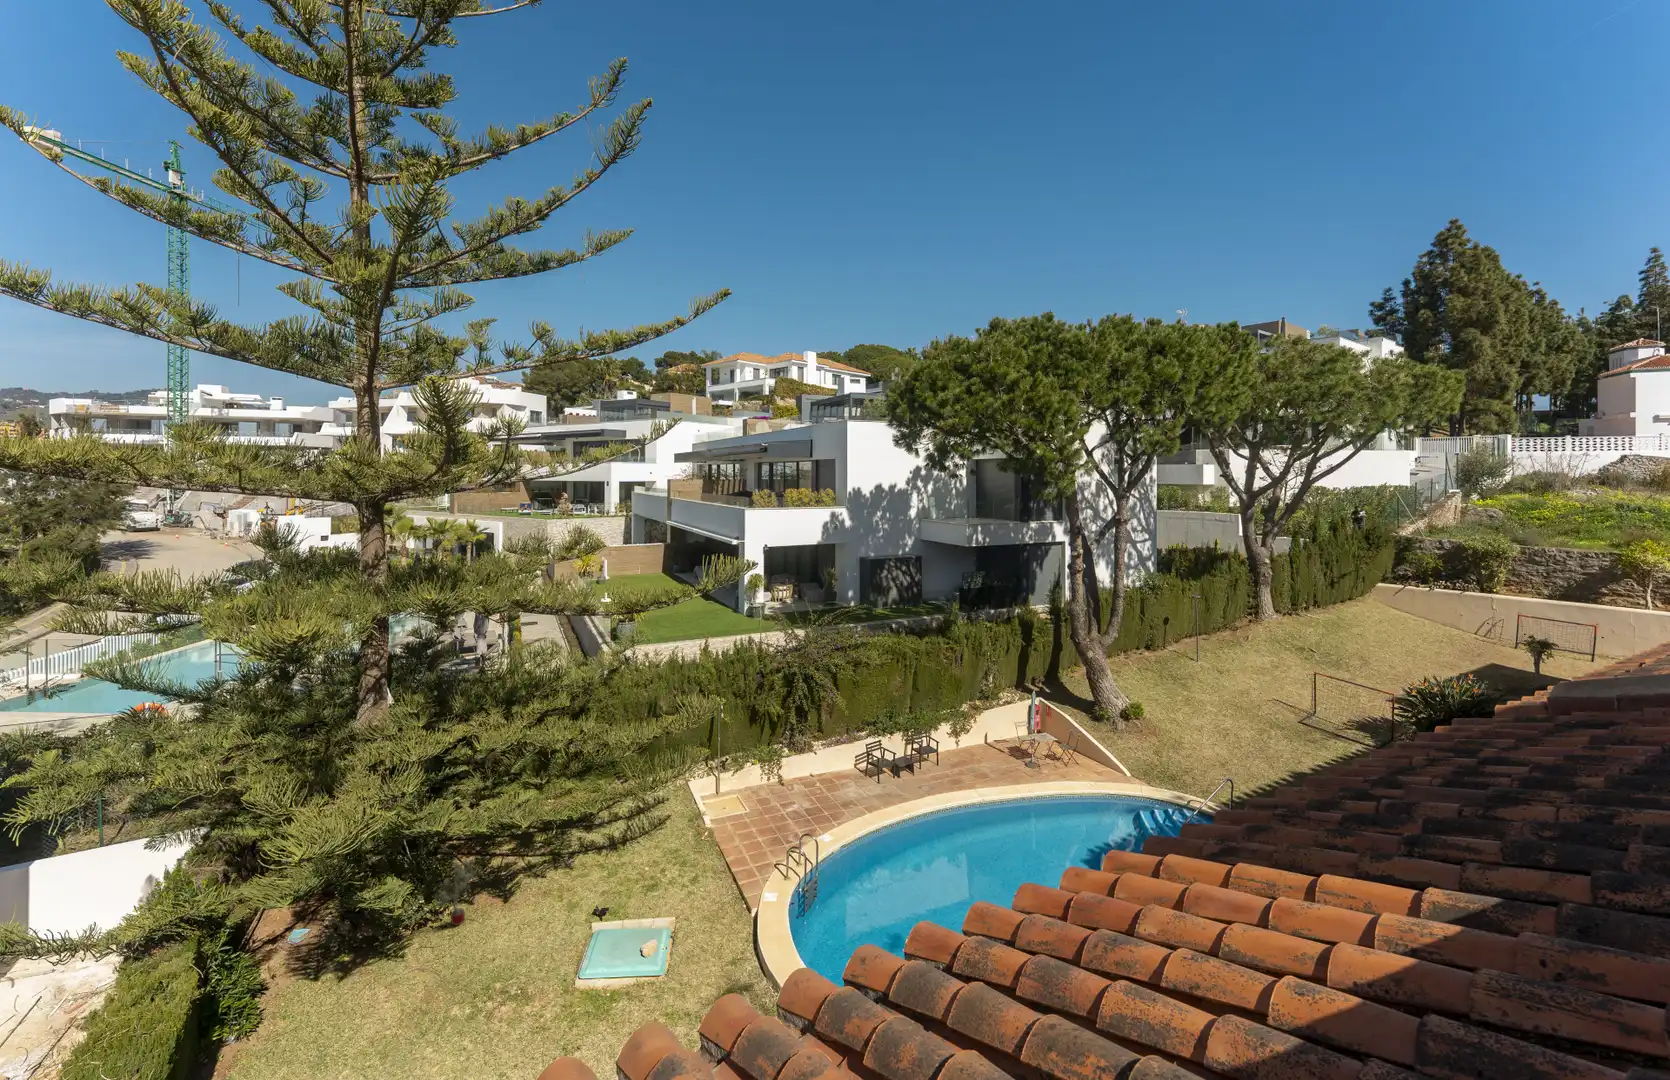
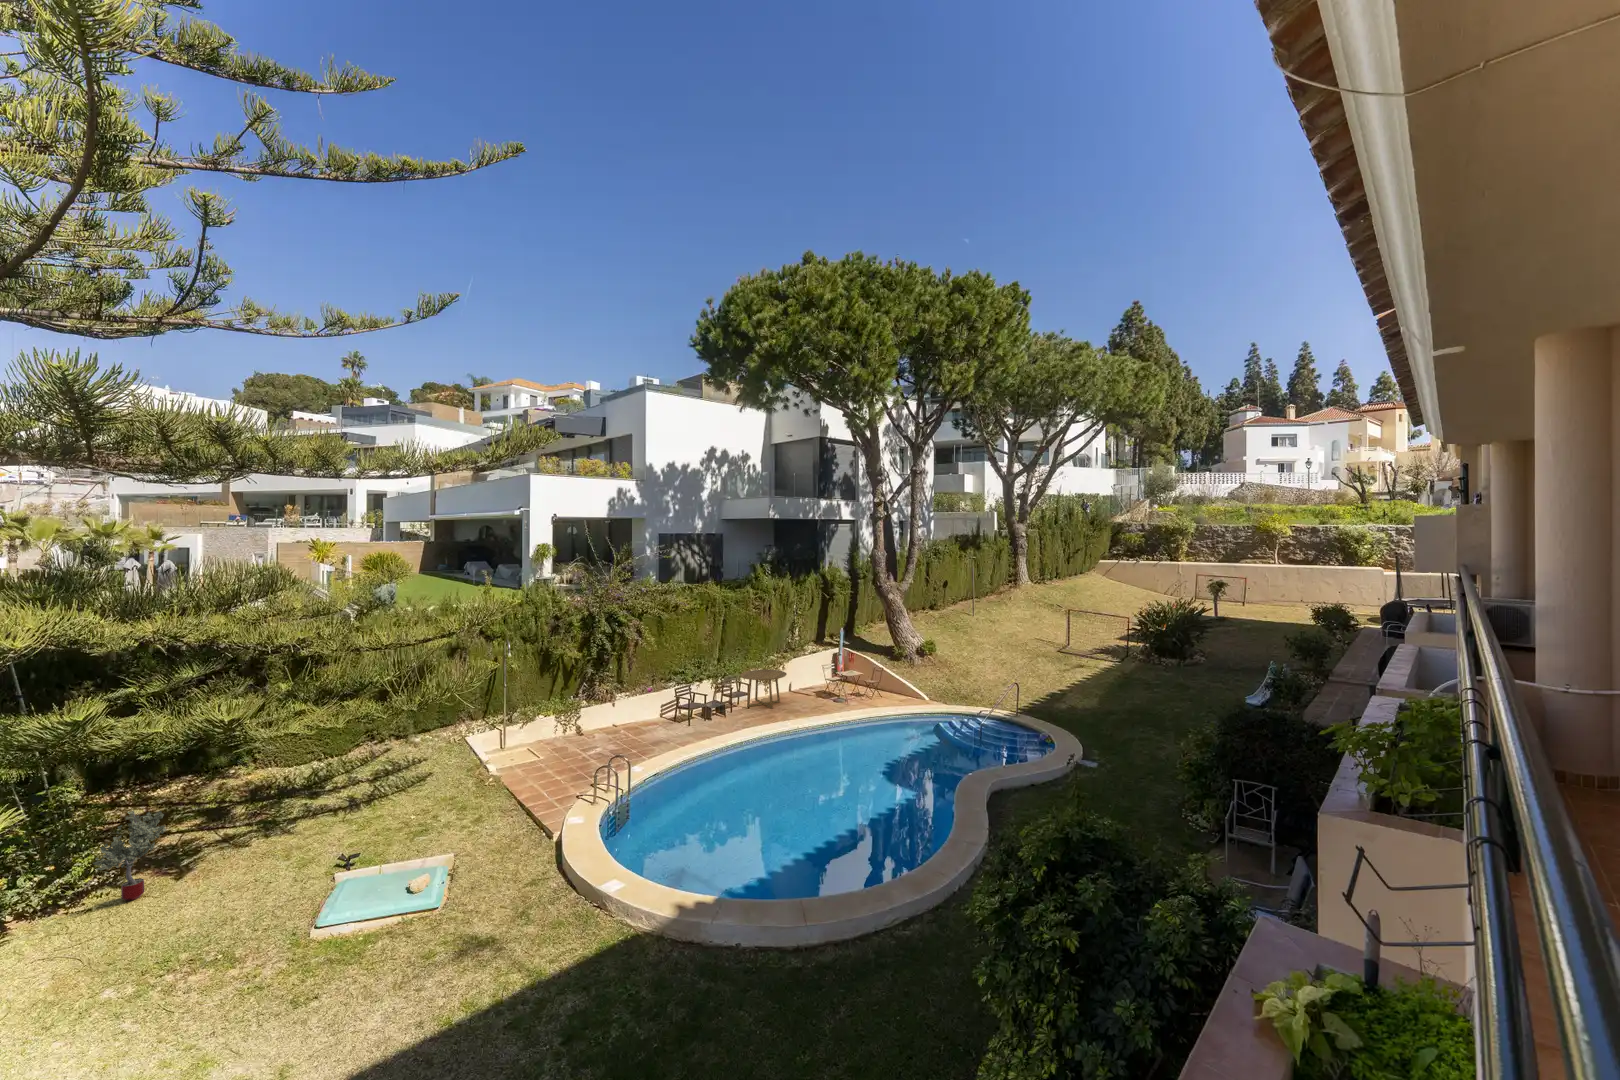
round table: none [930,728,976,771] -> present [740,669,787,708]

